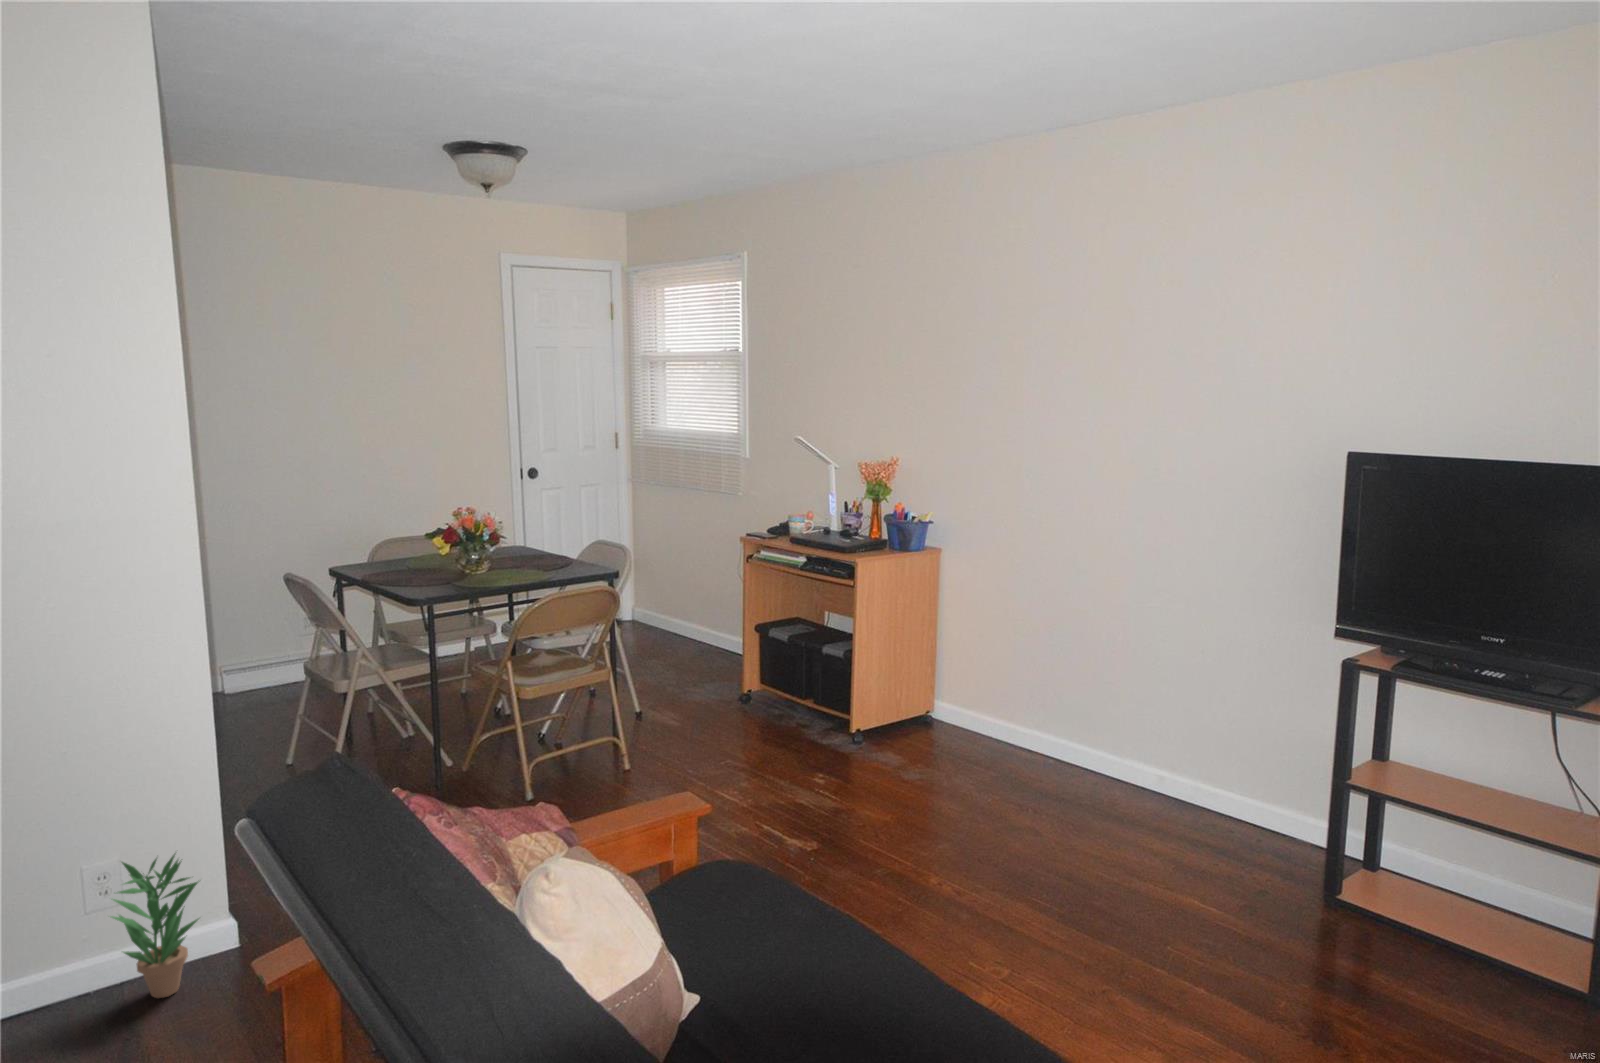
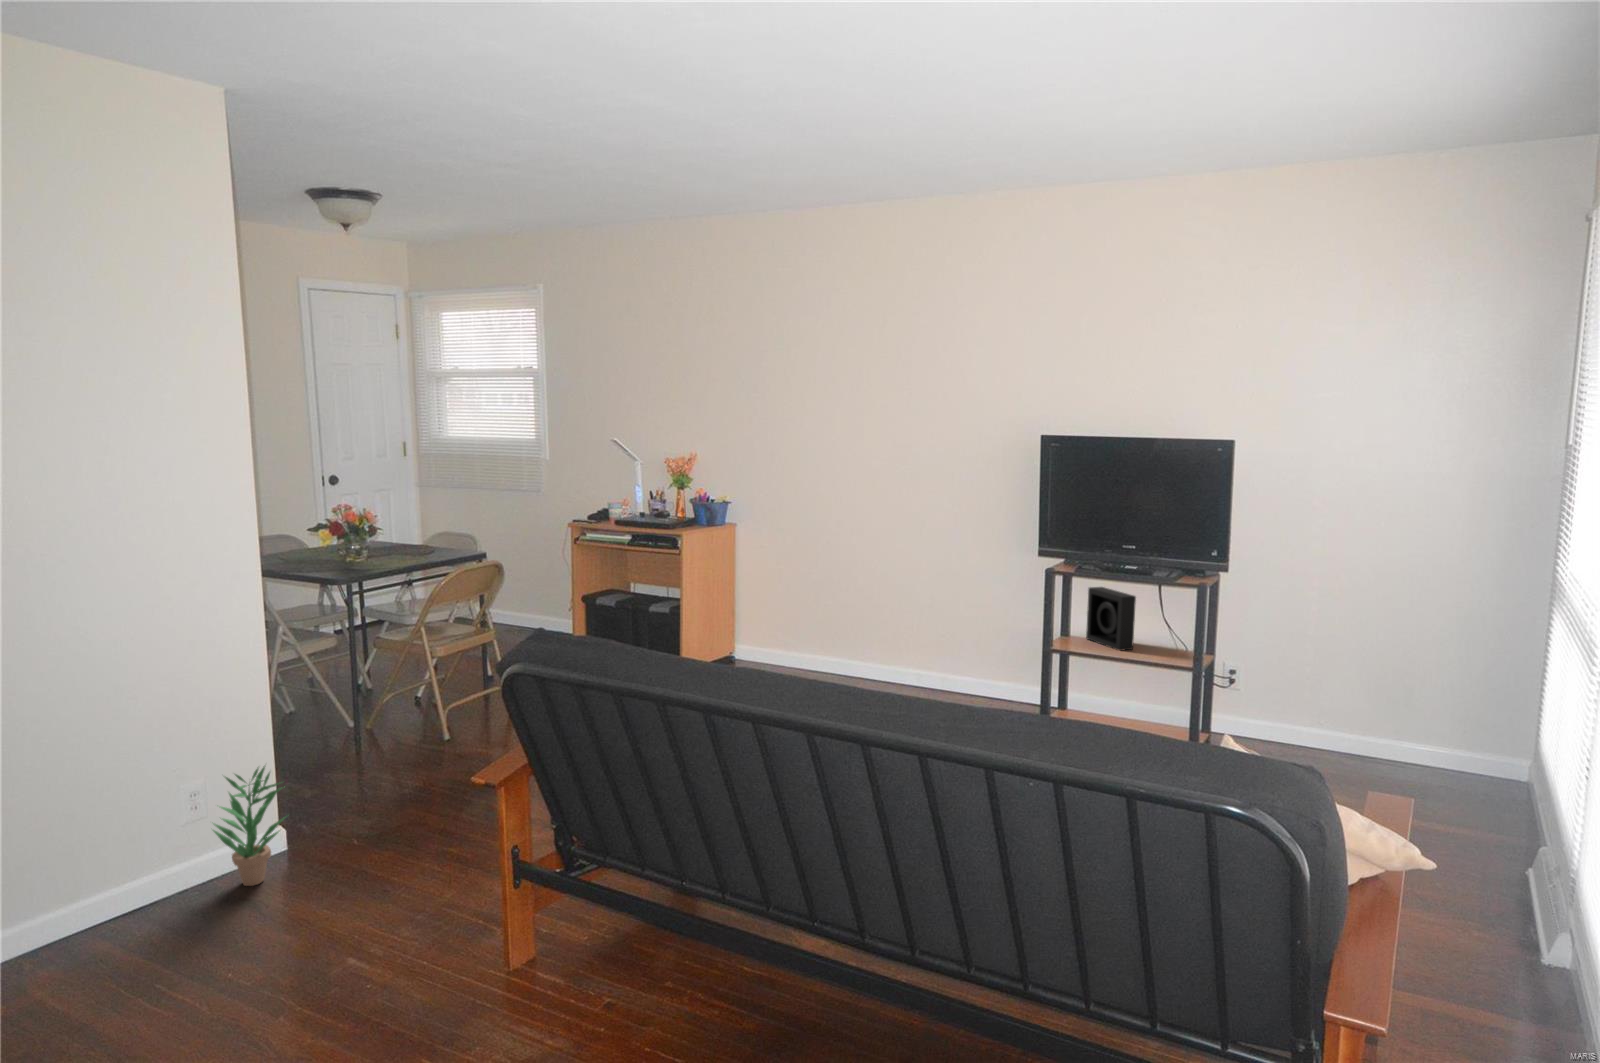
speaker: none [1424,695,1517,811] -> present [1086,587,1136,651]

